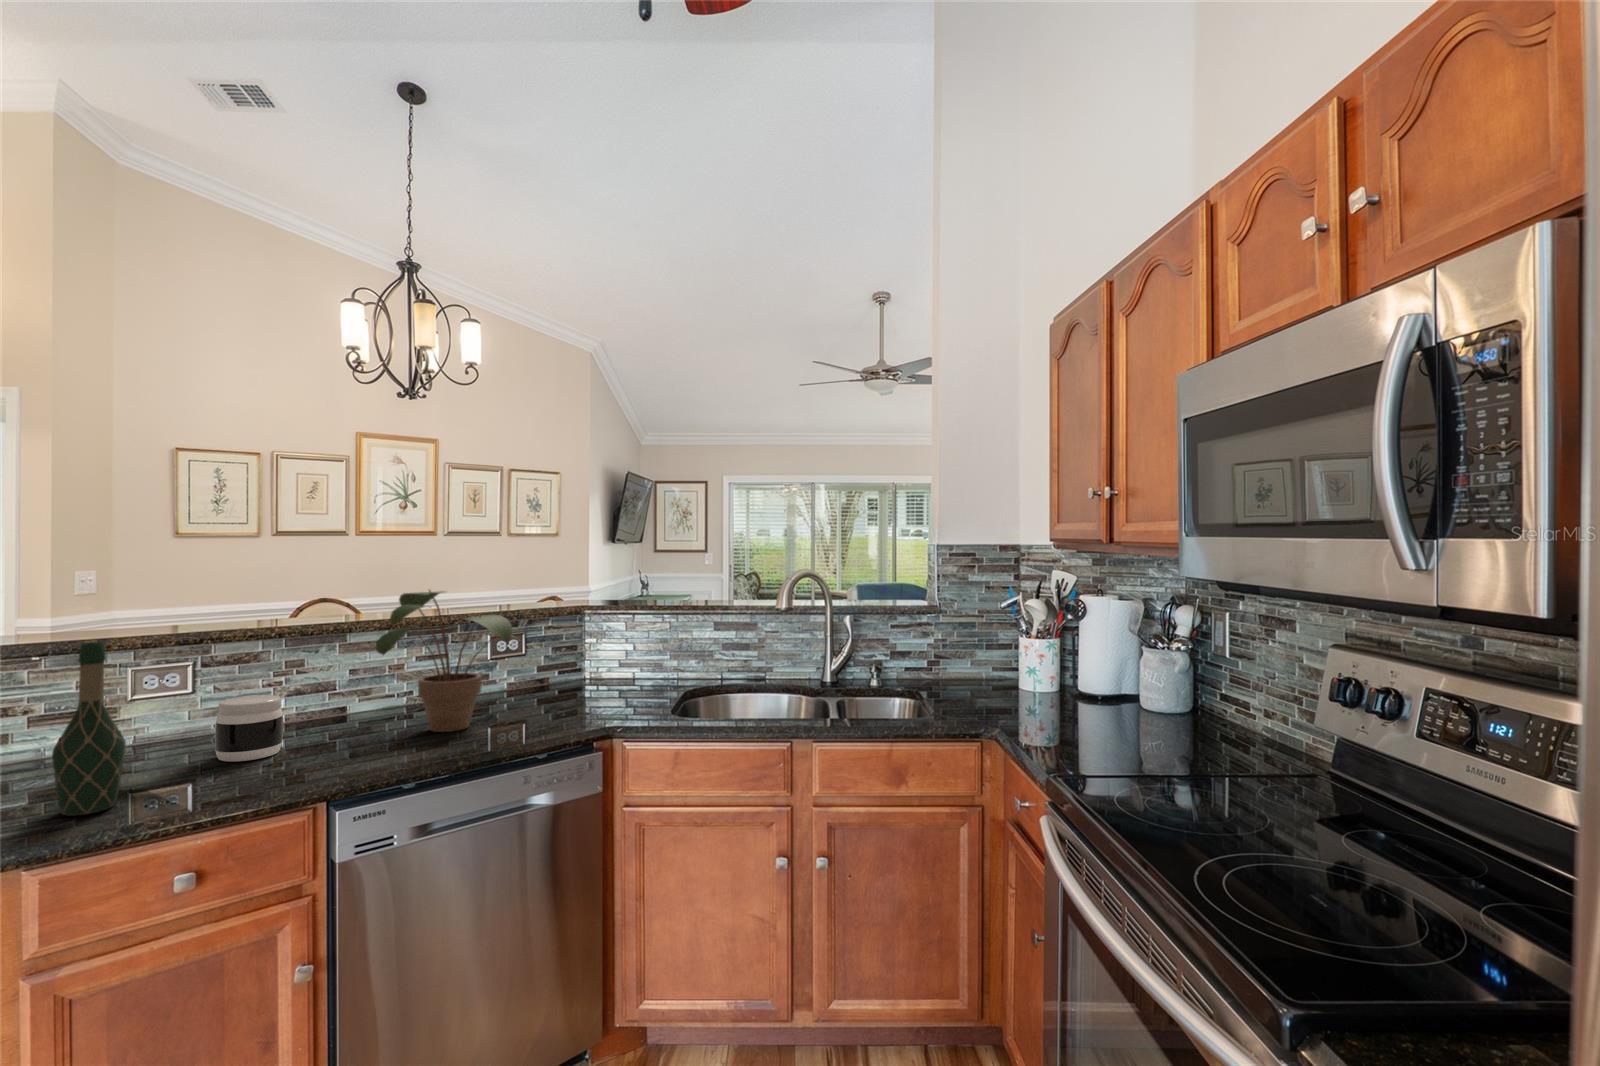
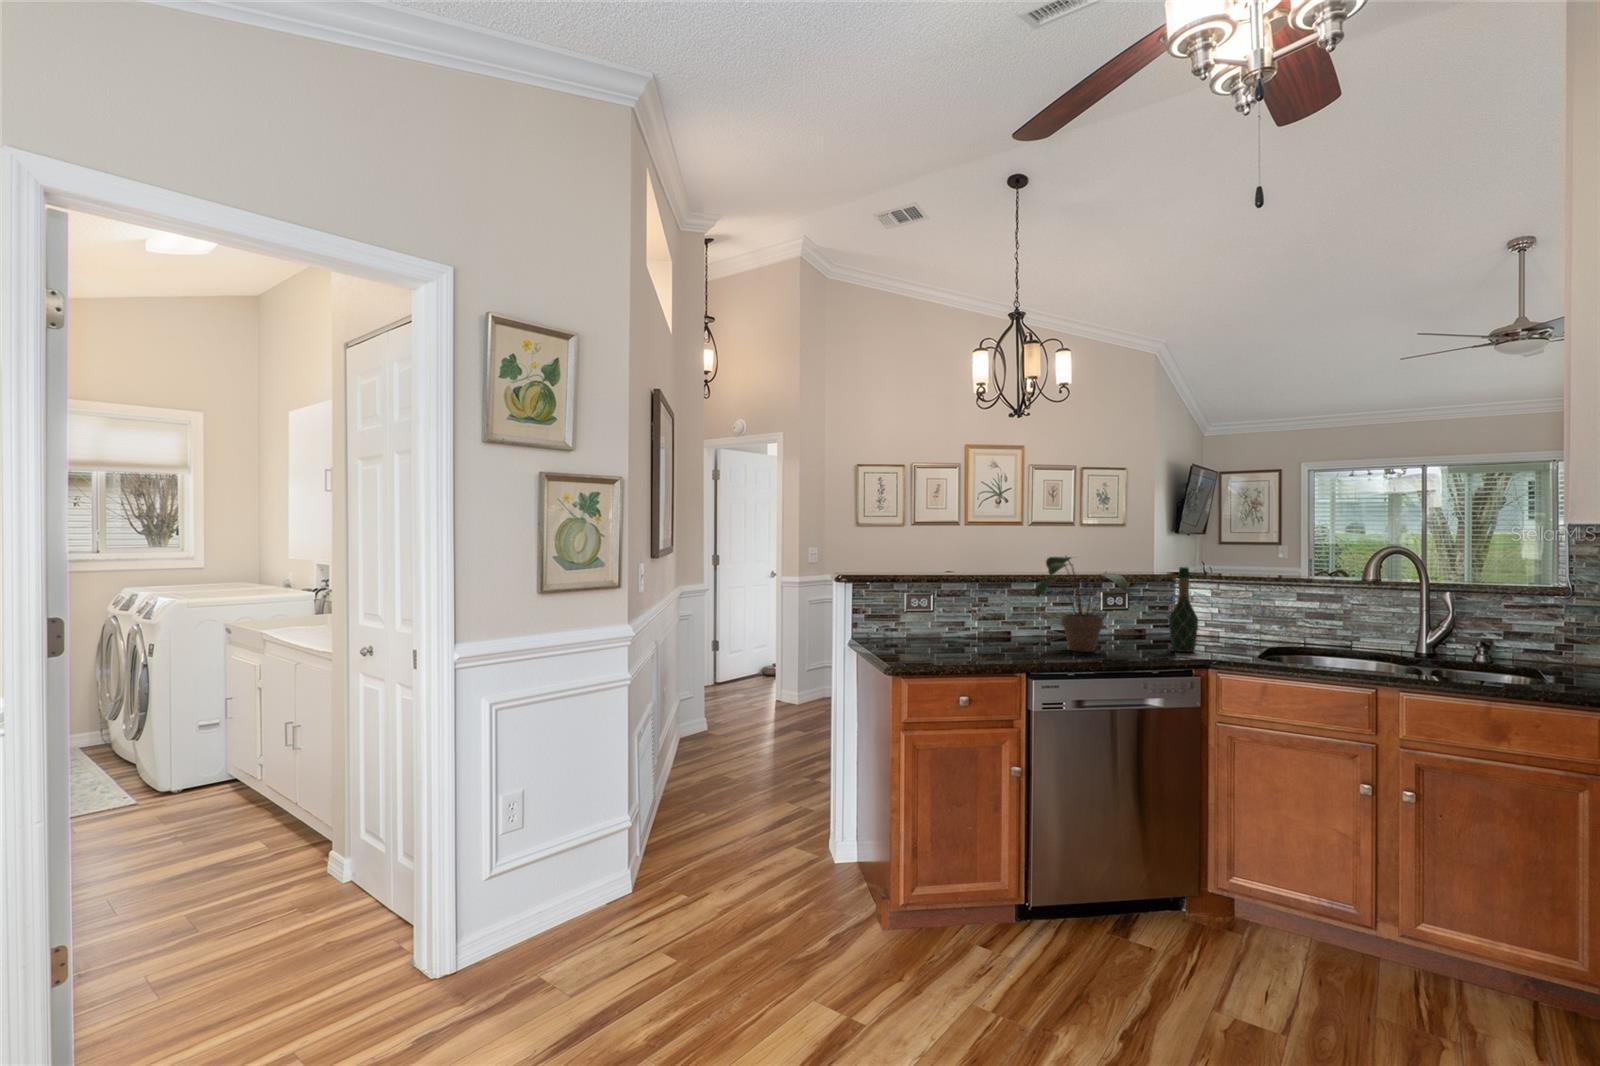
wine bottle: present [52,642,126,815] -> present [1169,567,1198,652]
jar: present [215,695,283,762] -> none [953,615,987,651]

